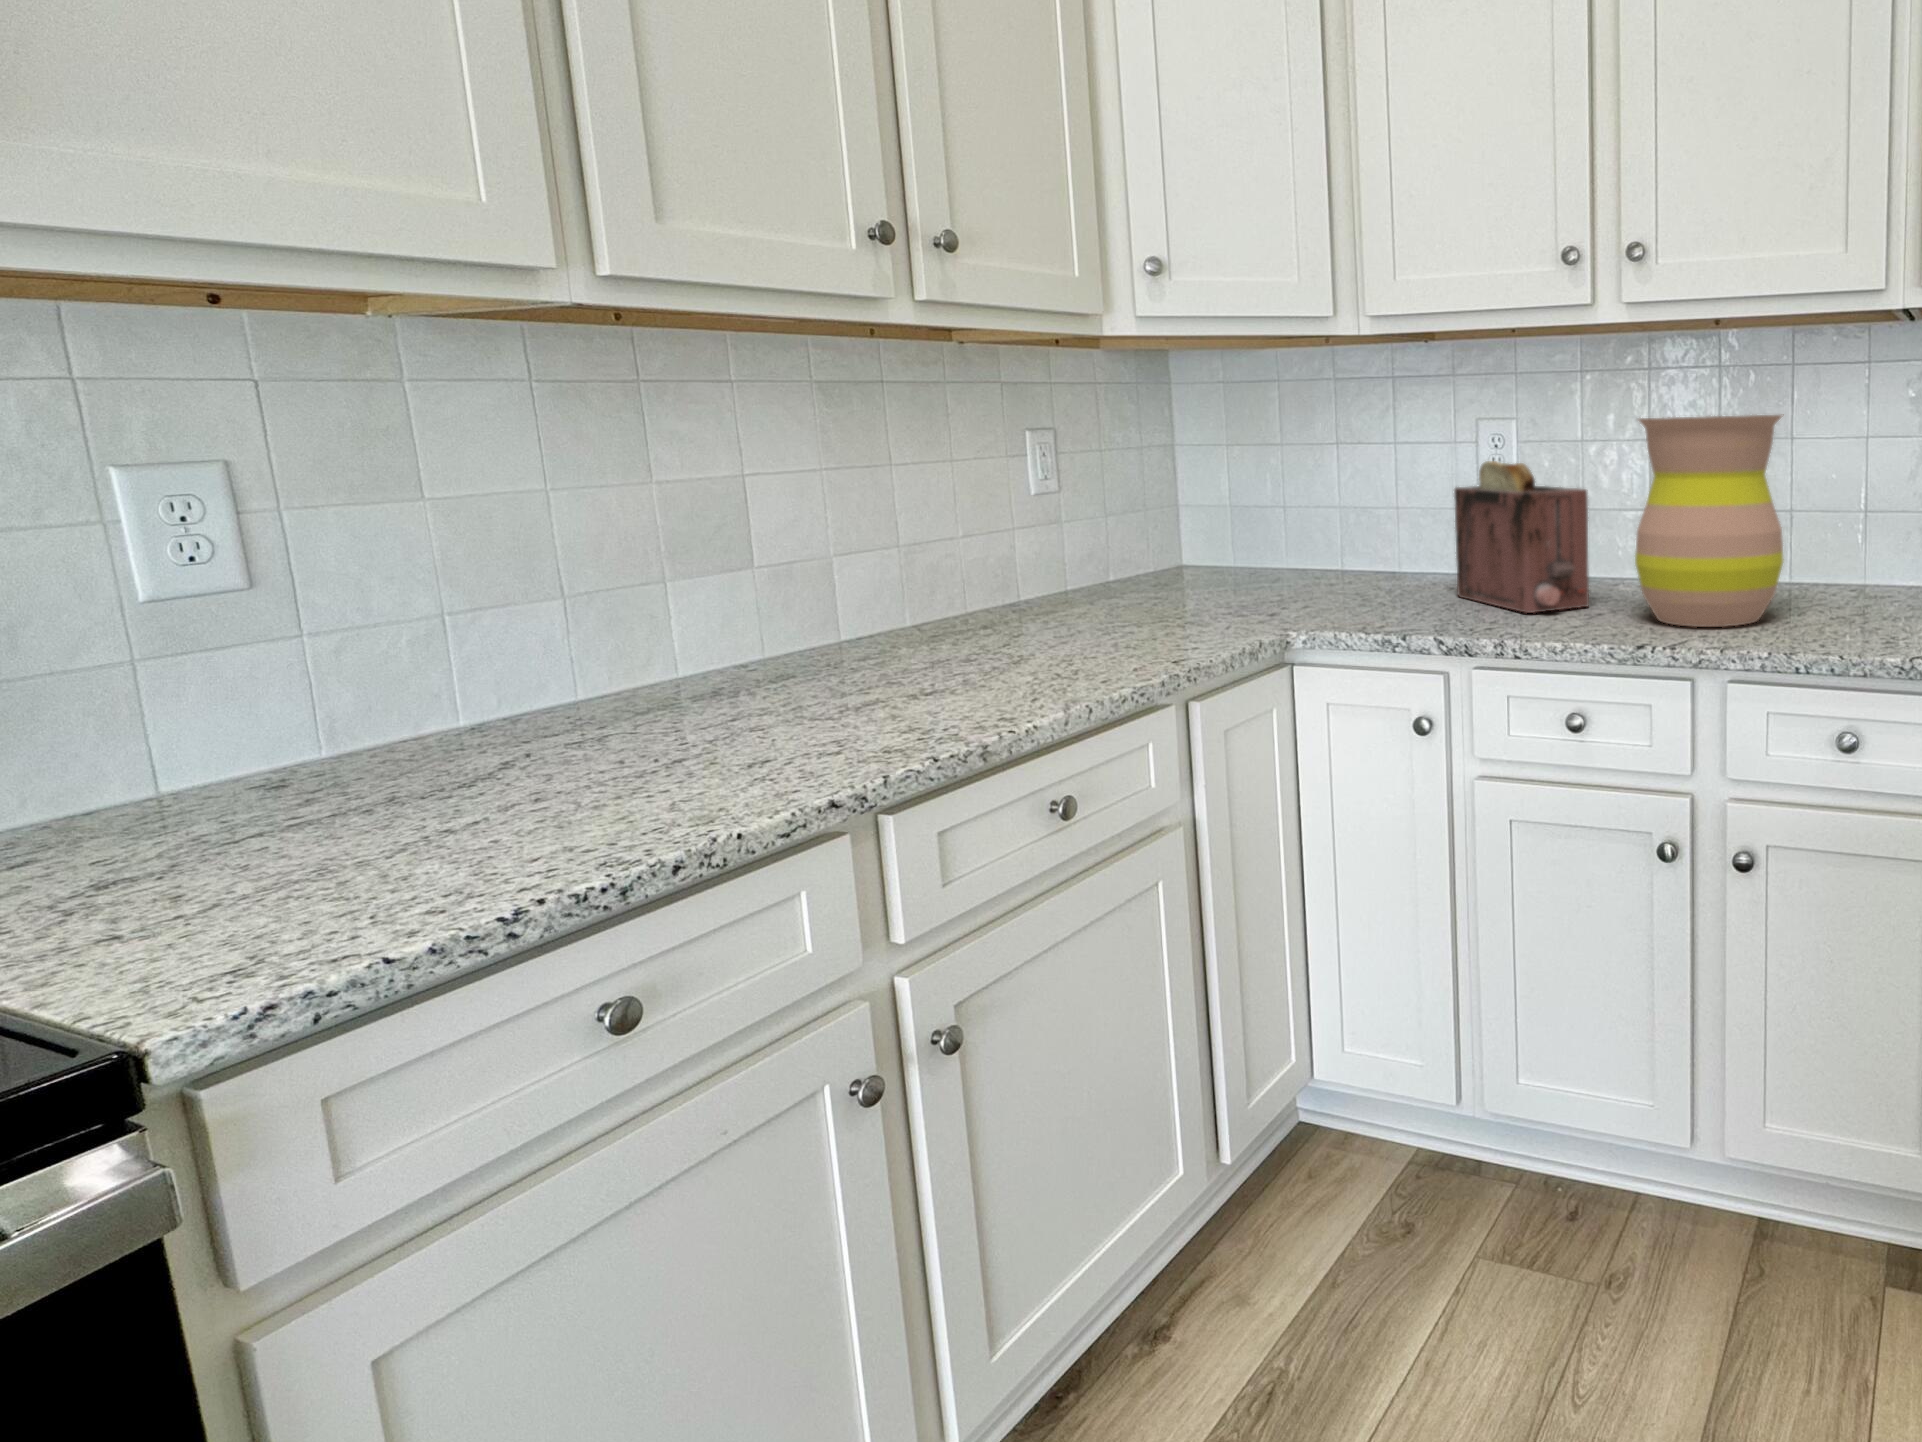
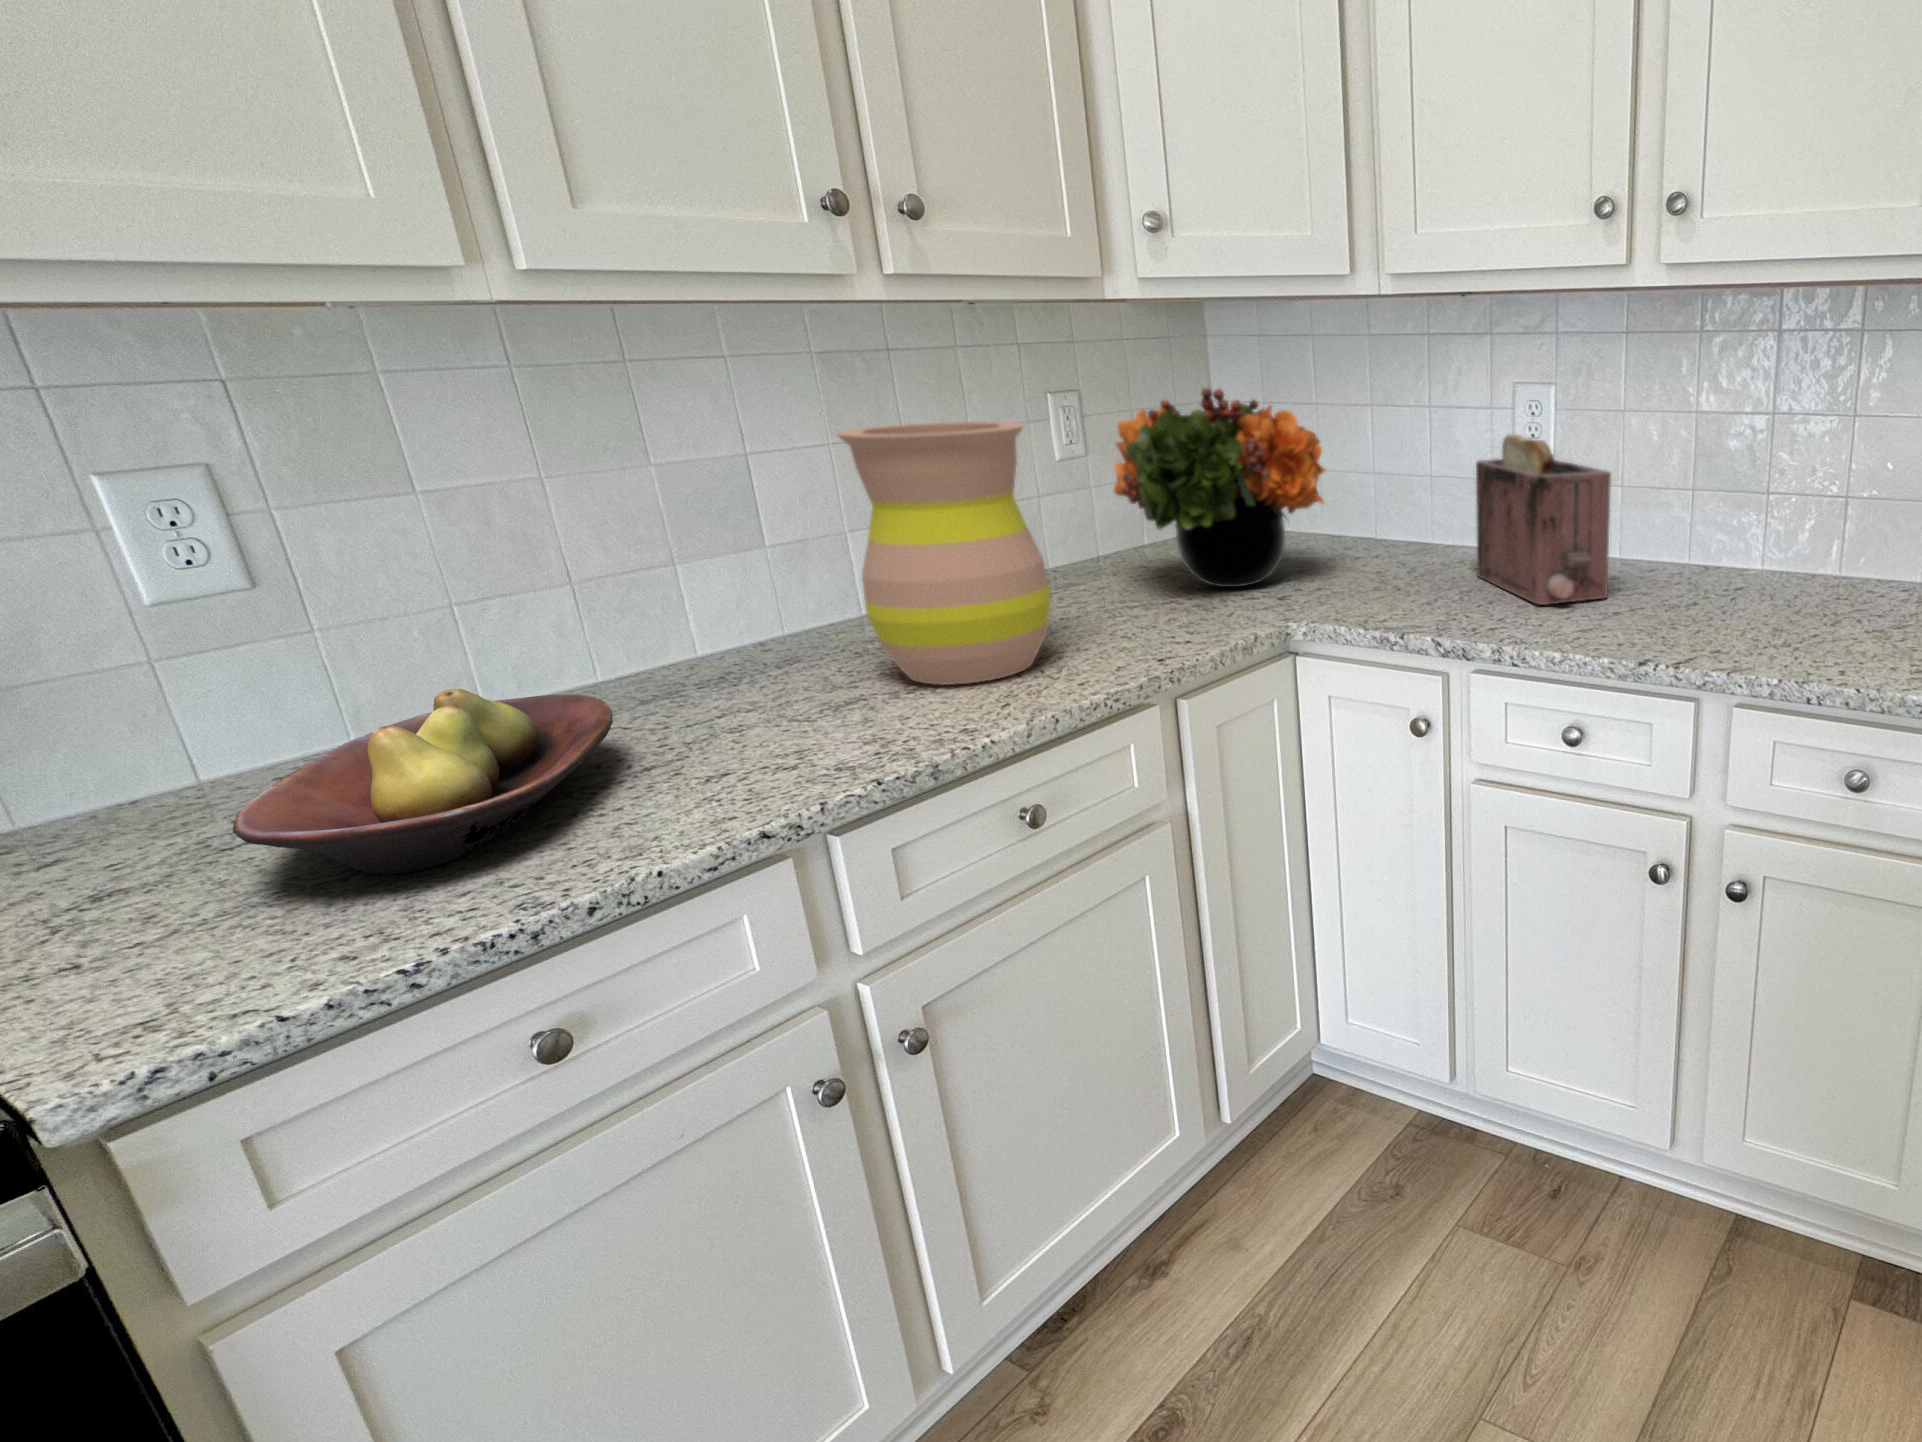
vase: present [1635,415,1784,627] -> present [836,422,1051,685]
flower arrangement: none [1096,422,1312,612] -> present [1114,388,1325,587]
fruit bowl: none [278,678,646,850] -> present [233,689,613,874]

